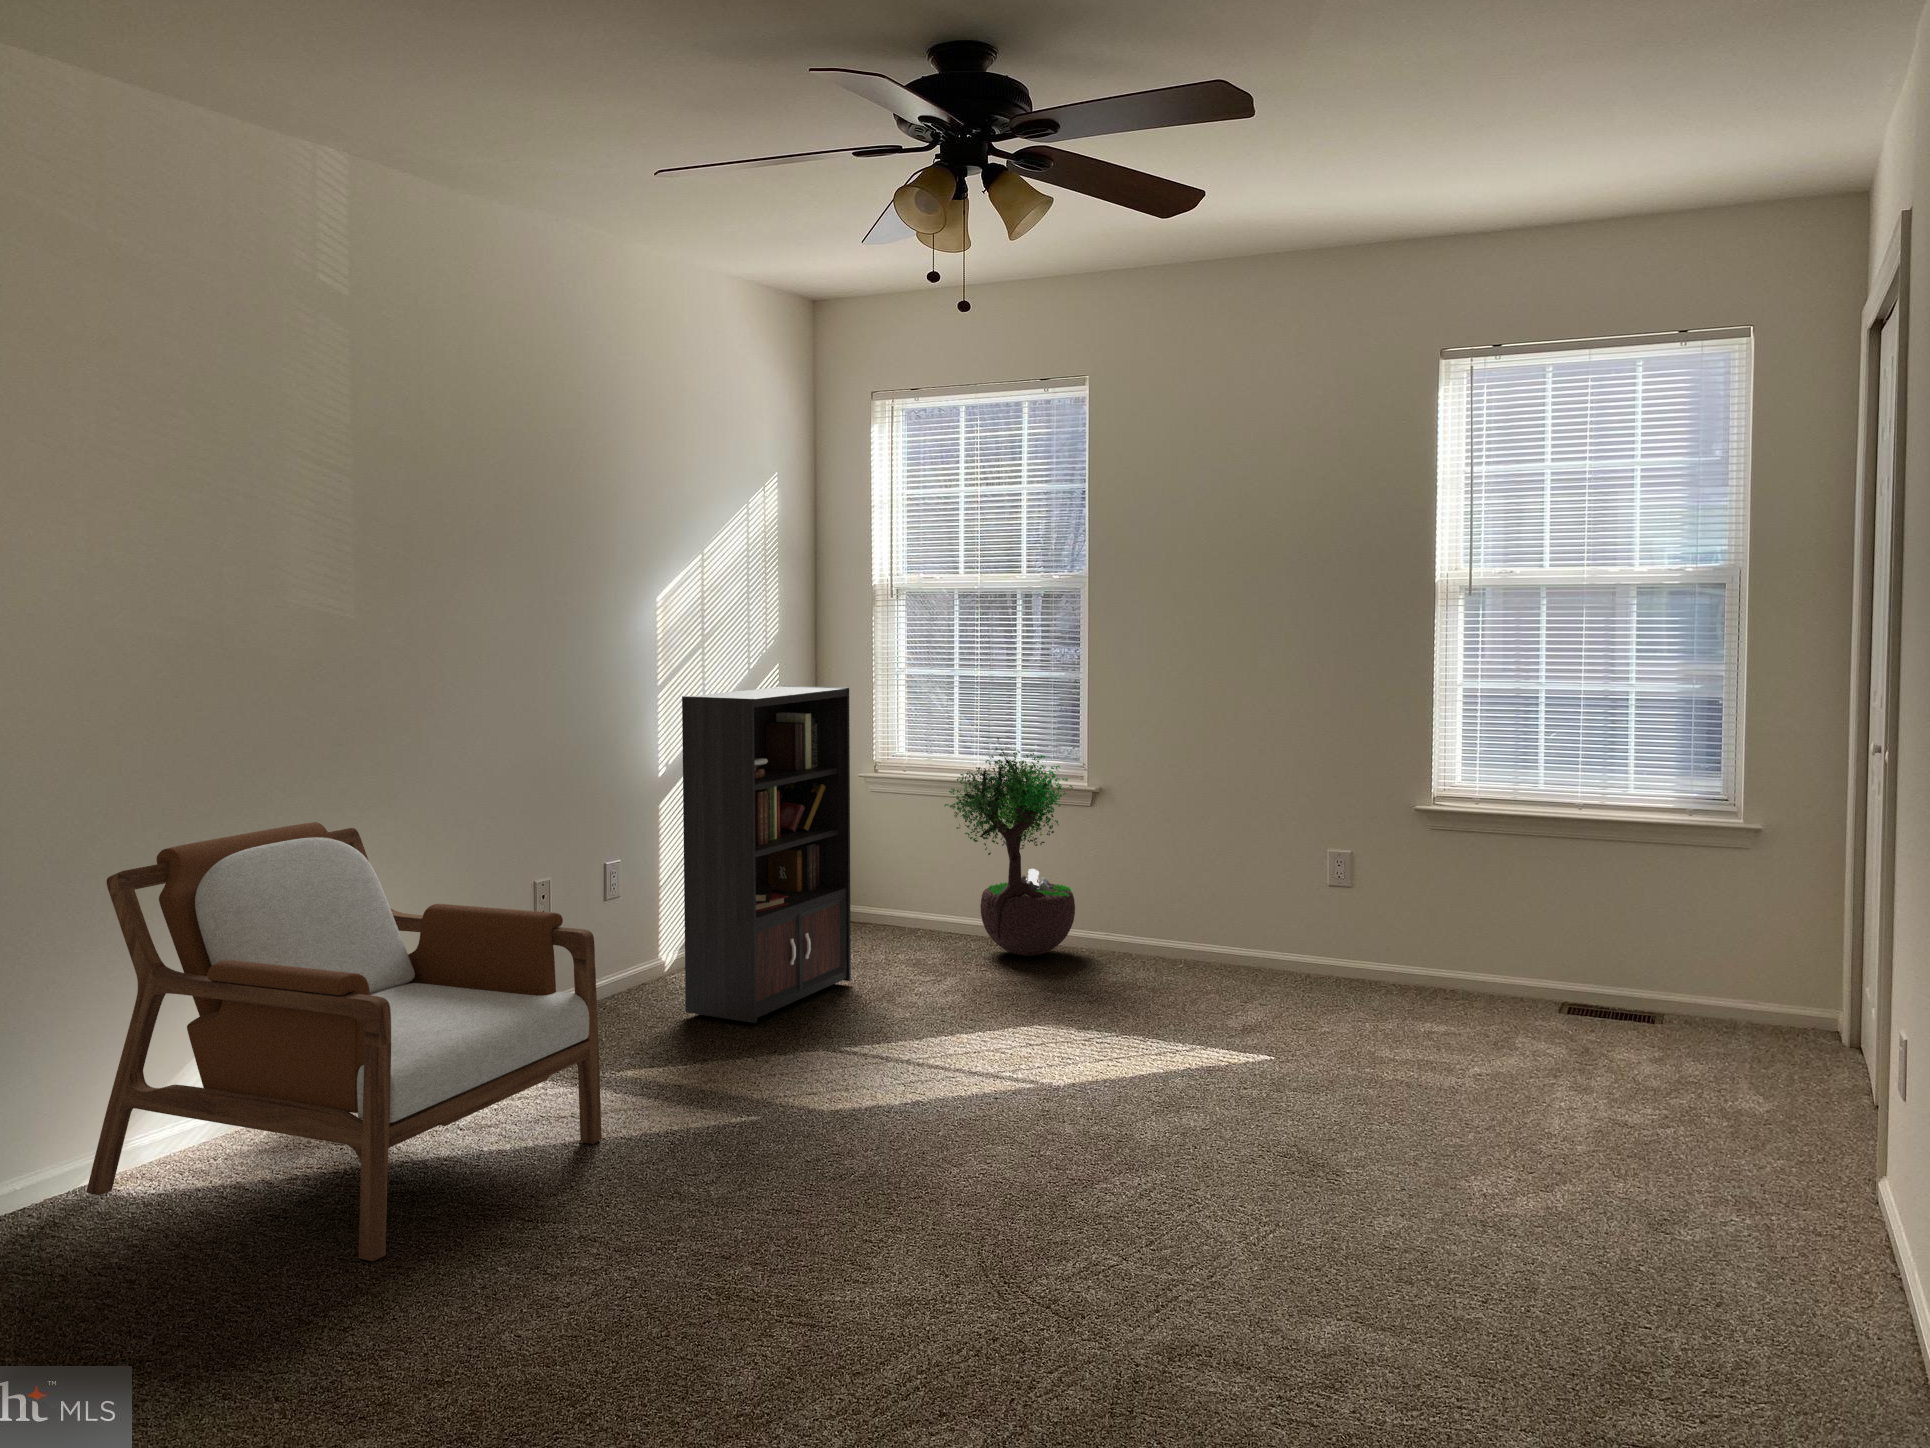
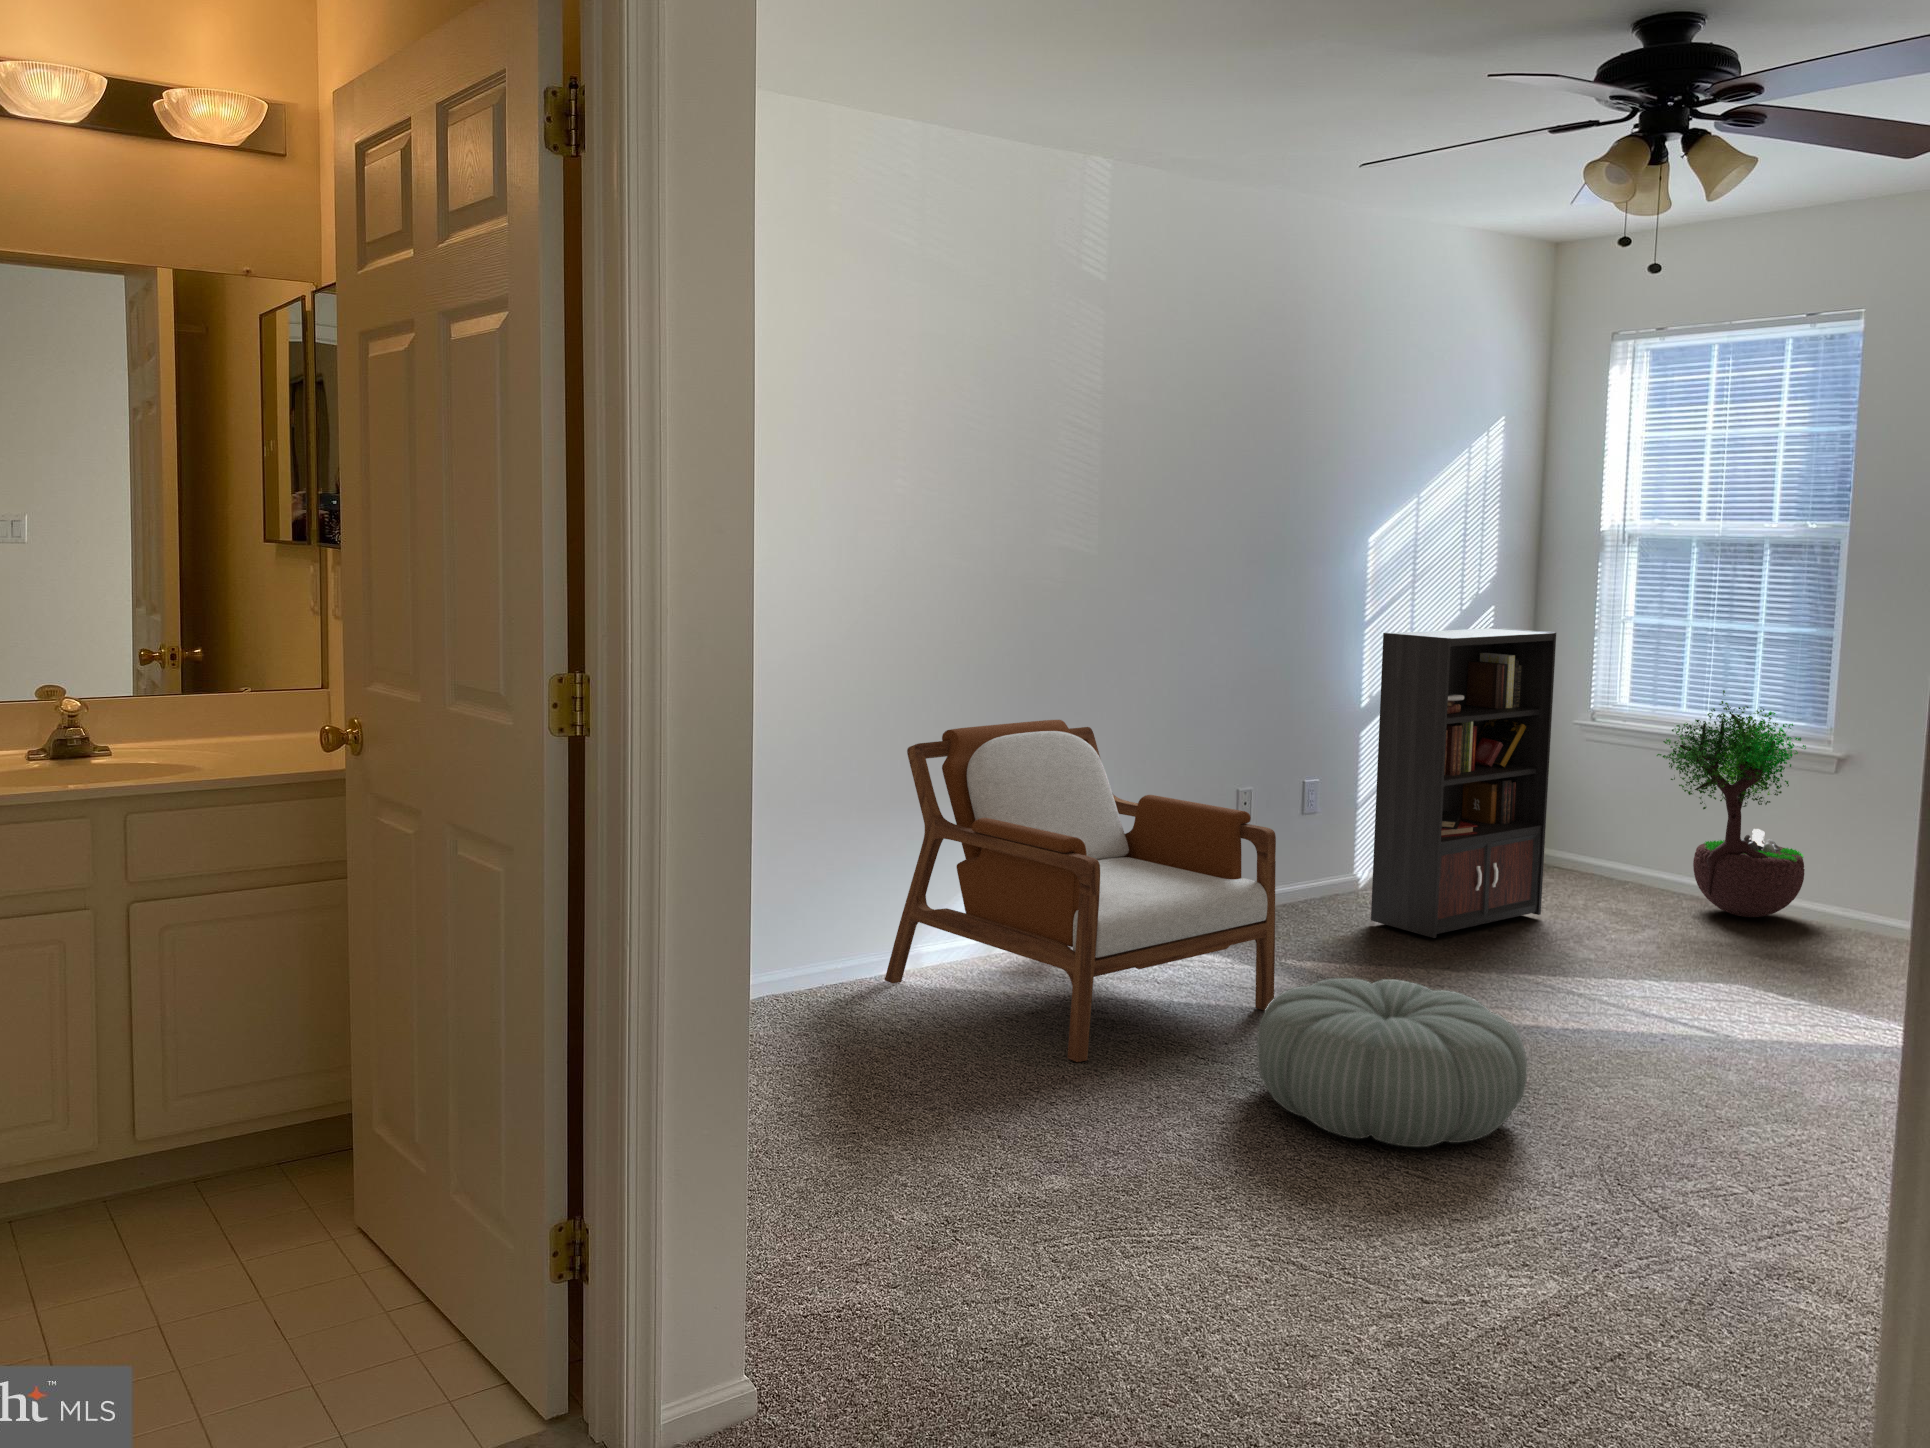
pouf: none [600,1089,898,1293] -> present [1257,978,1527,1147]

